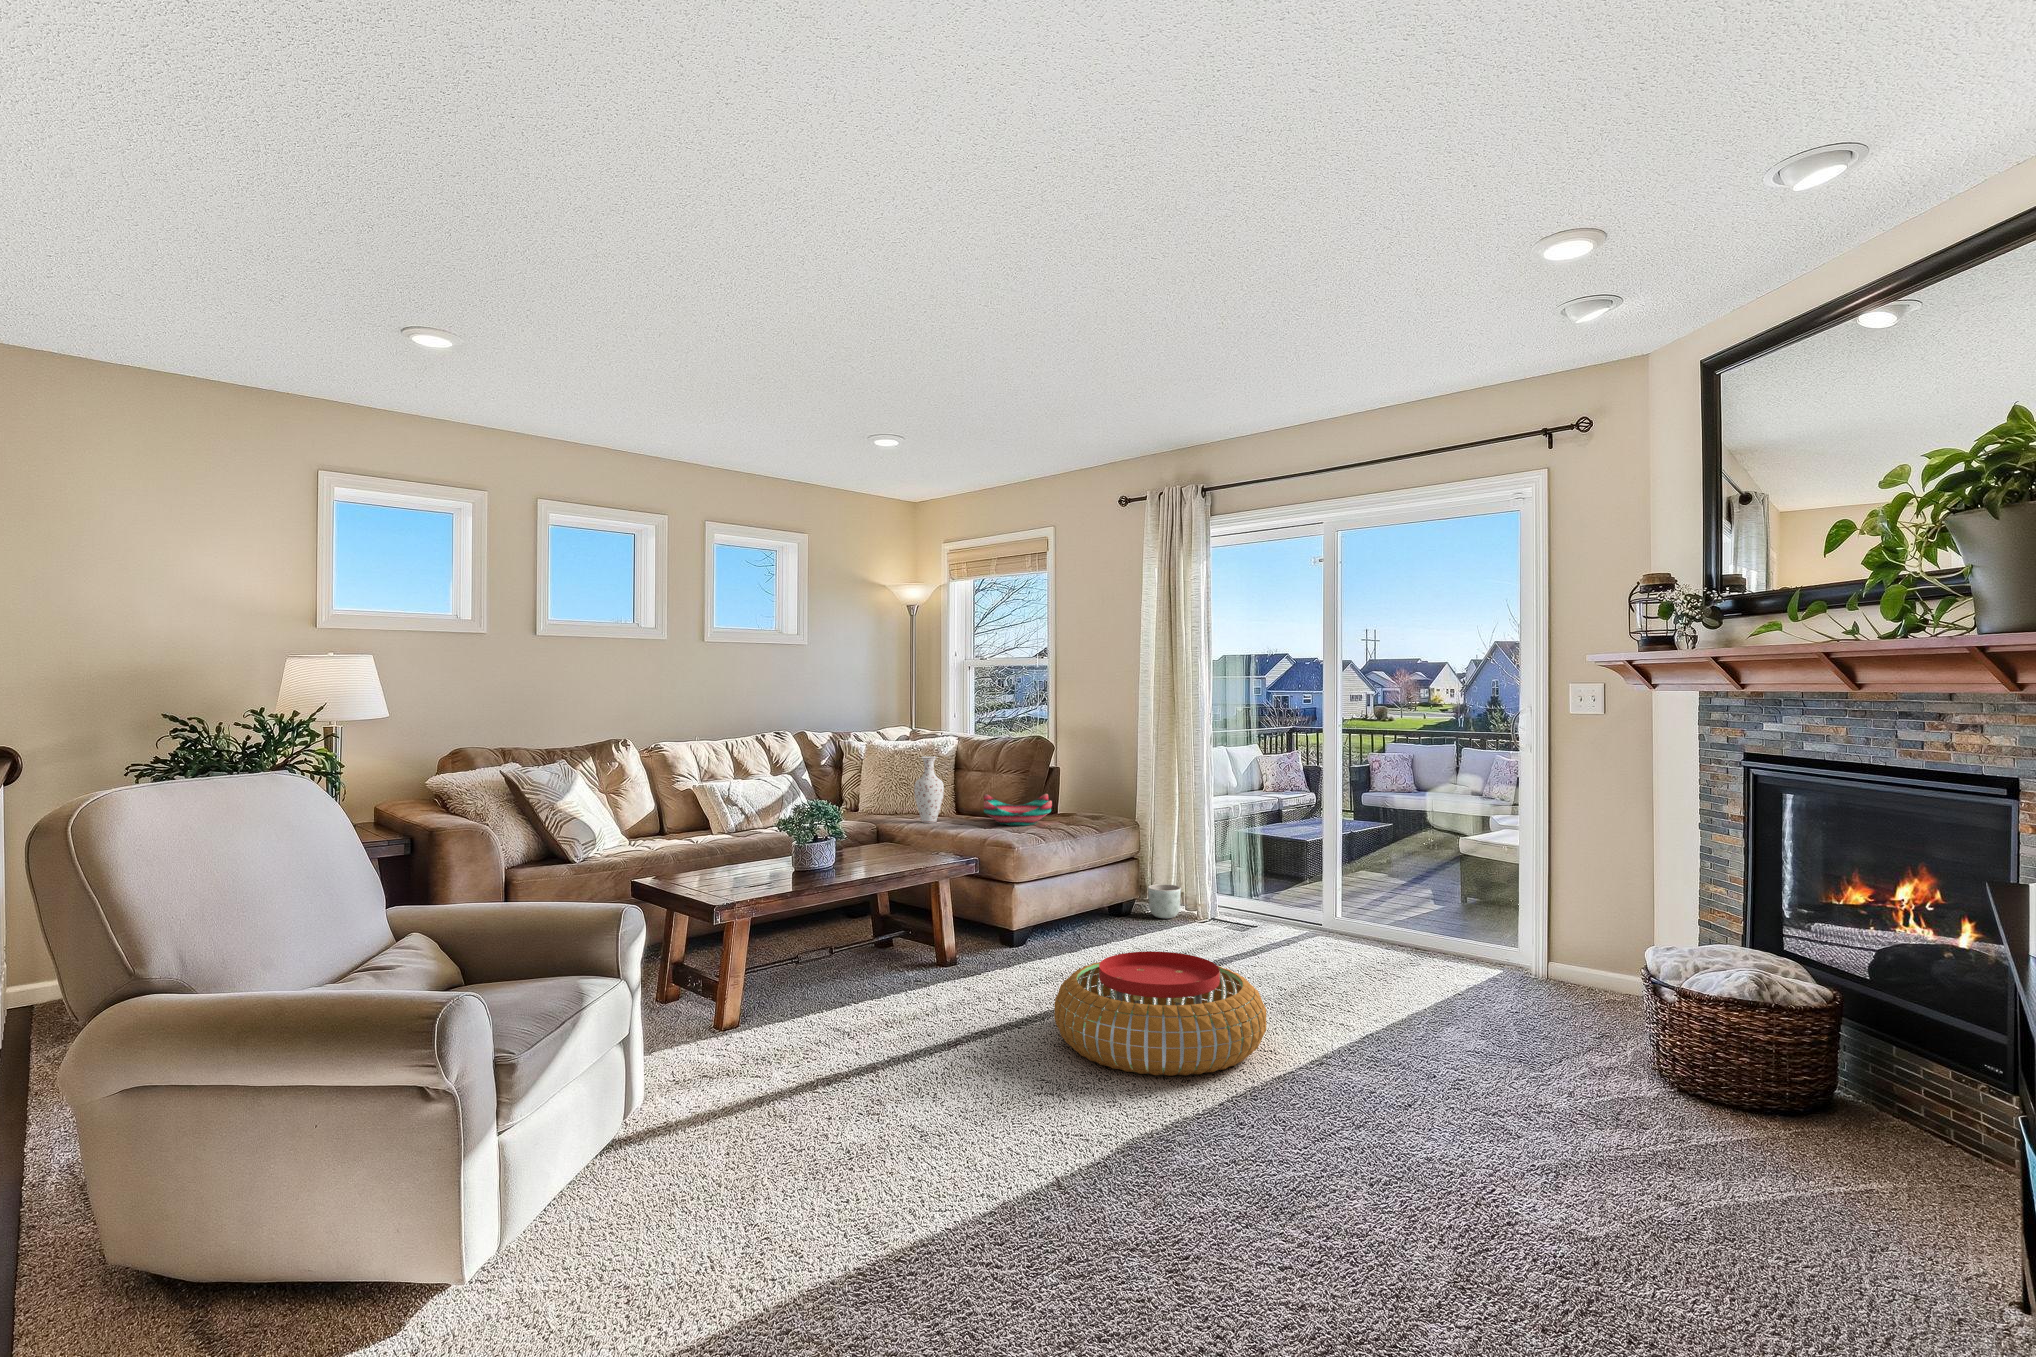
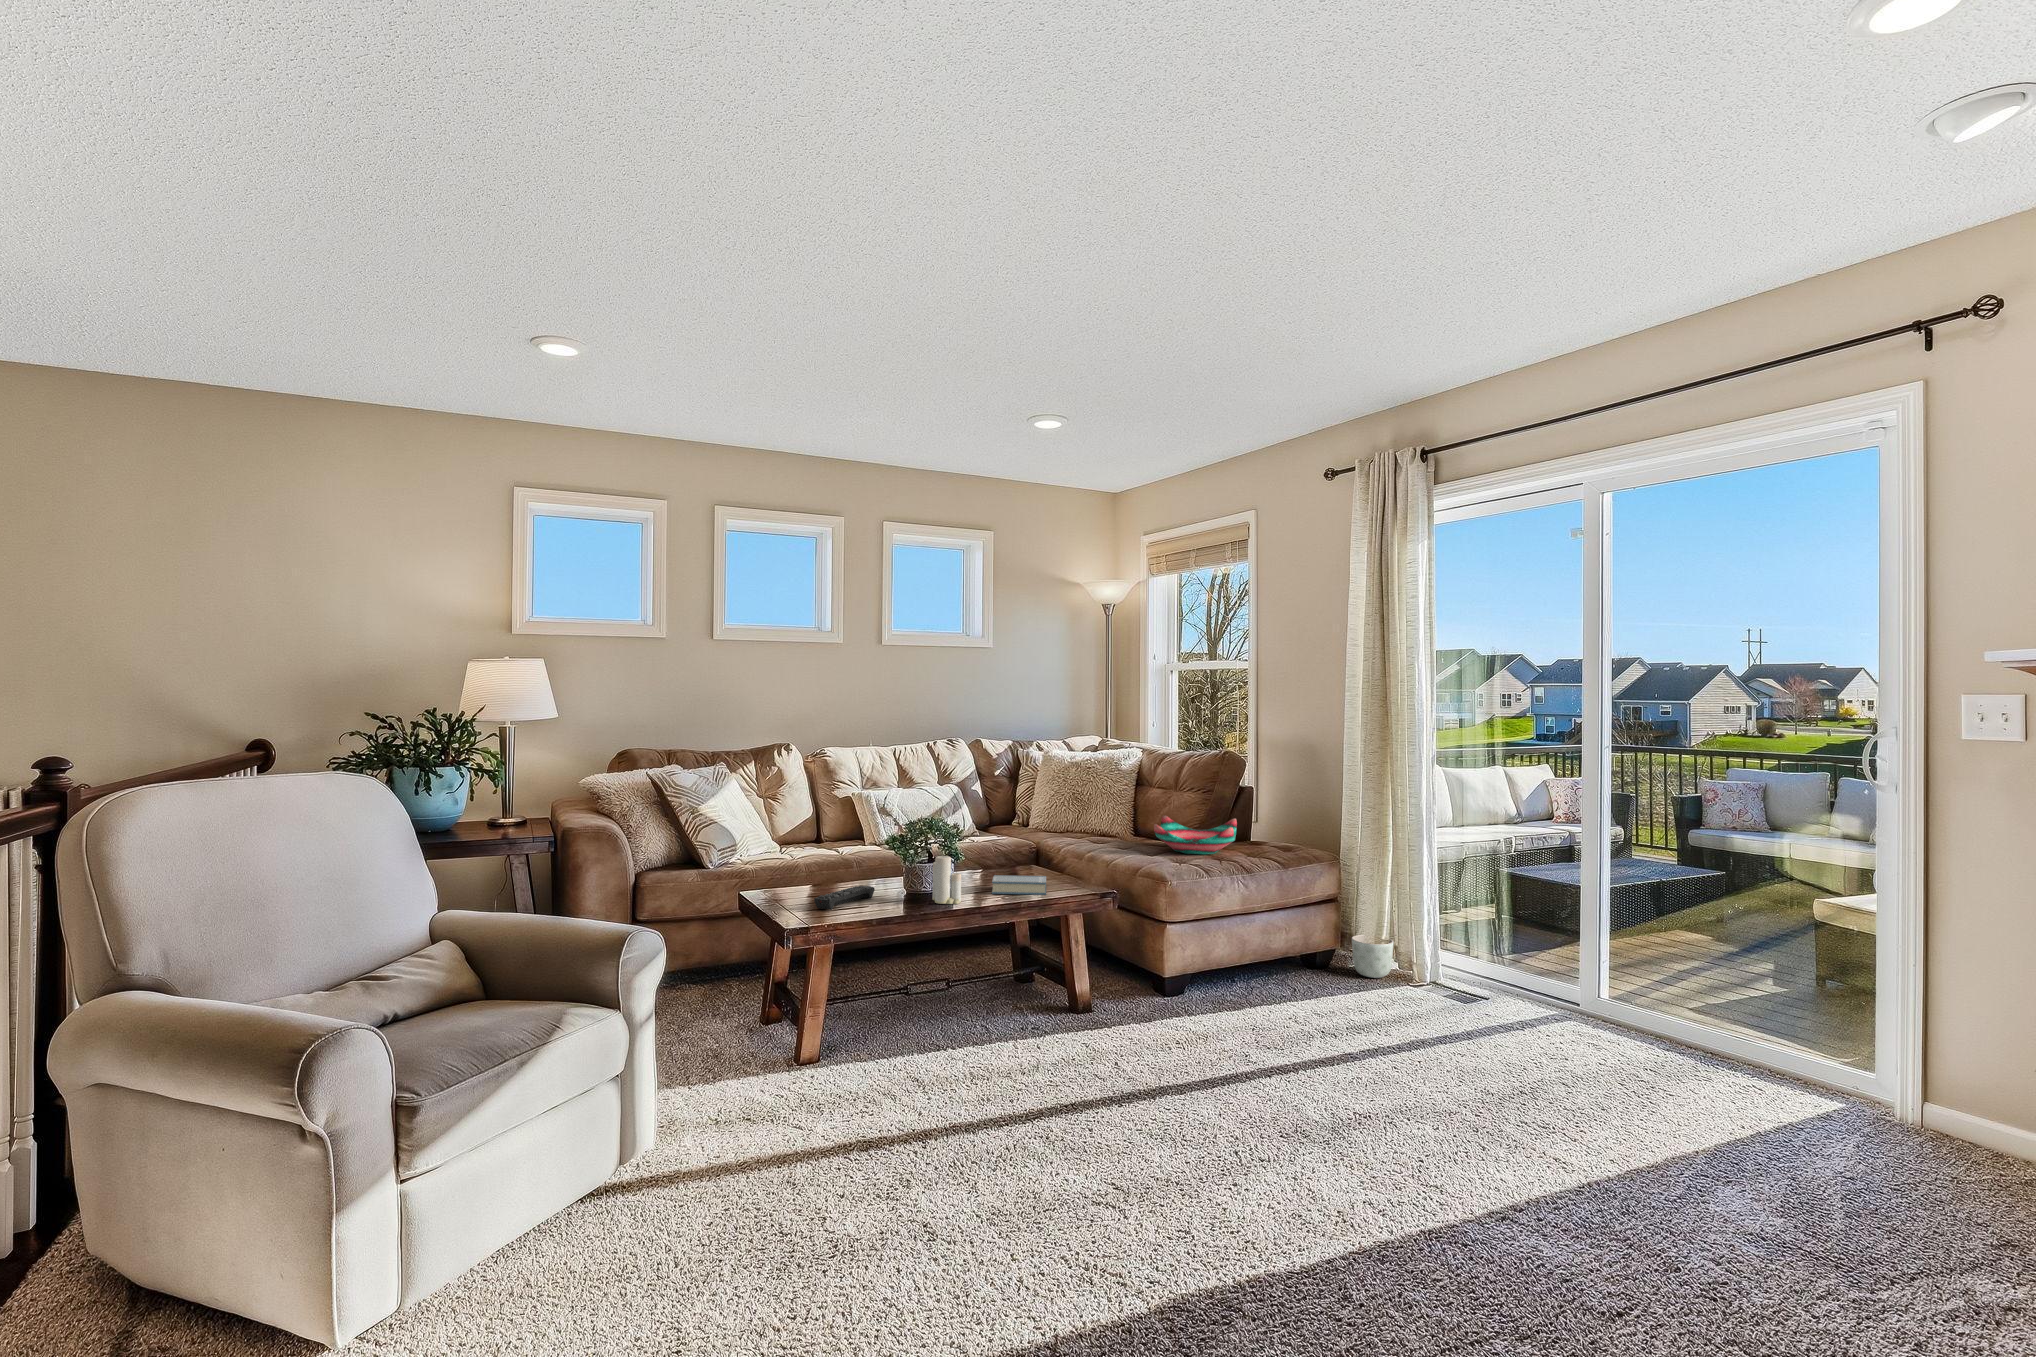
vase: present [914,757,944,823] -> none [1084,771,1117,845]
candle: none [822,830,850,877] -> present [932,856,961,904]
hardback book: none [867,848,919,866] -> present [992,875,1046,895]
remote control: none [719,866,766,888] -> present [814,886,875,910]
pouf: present [1054,951,1267,1076] -> none [1153,1030,1431,1206]

